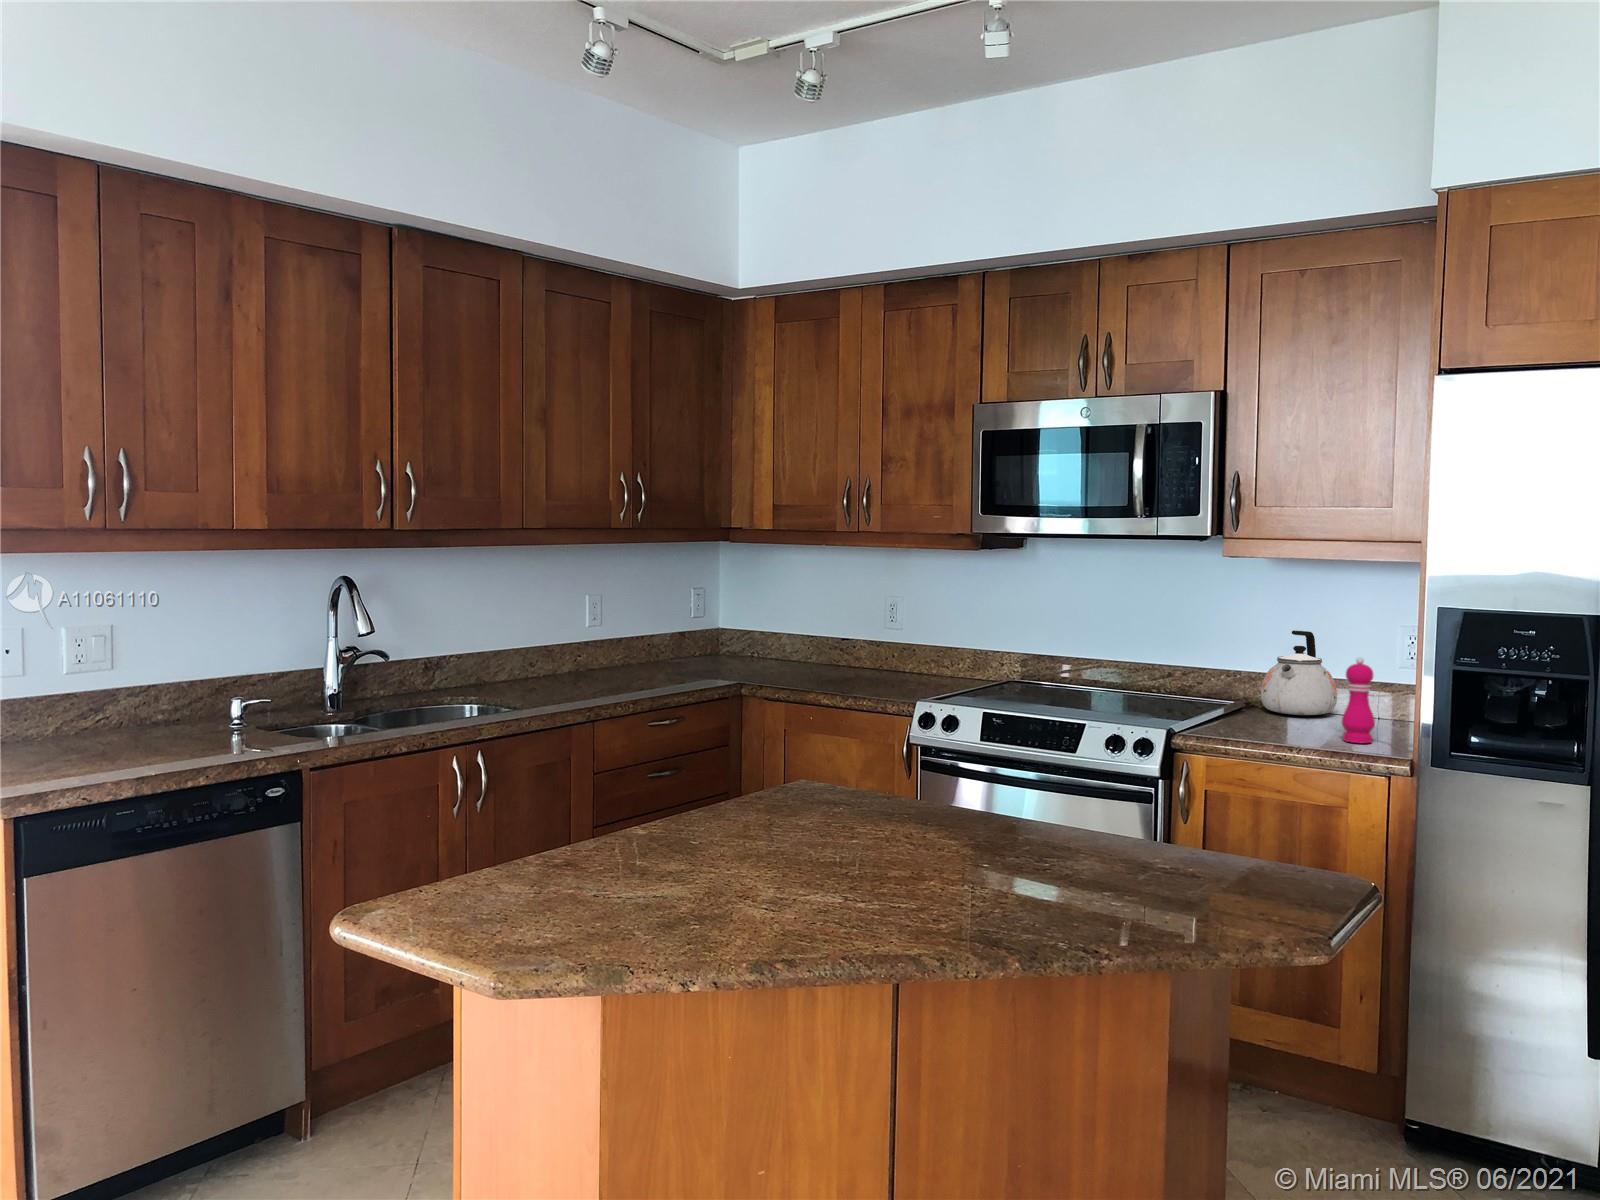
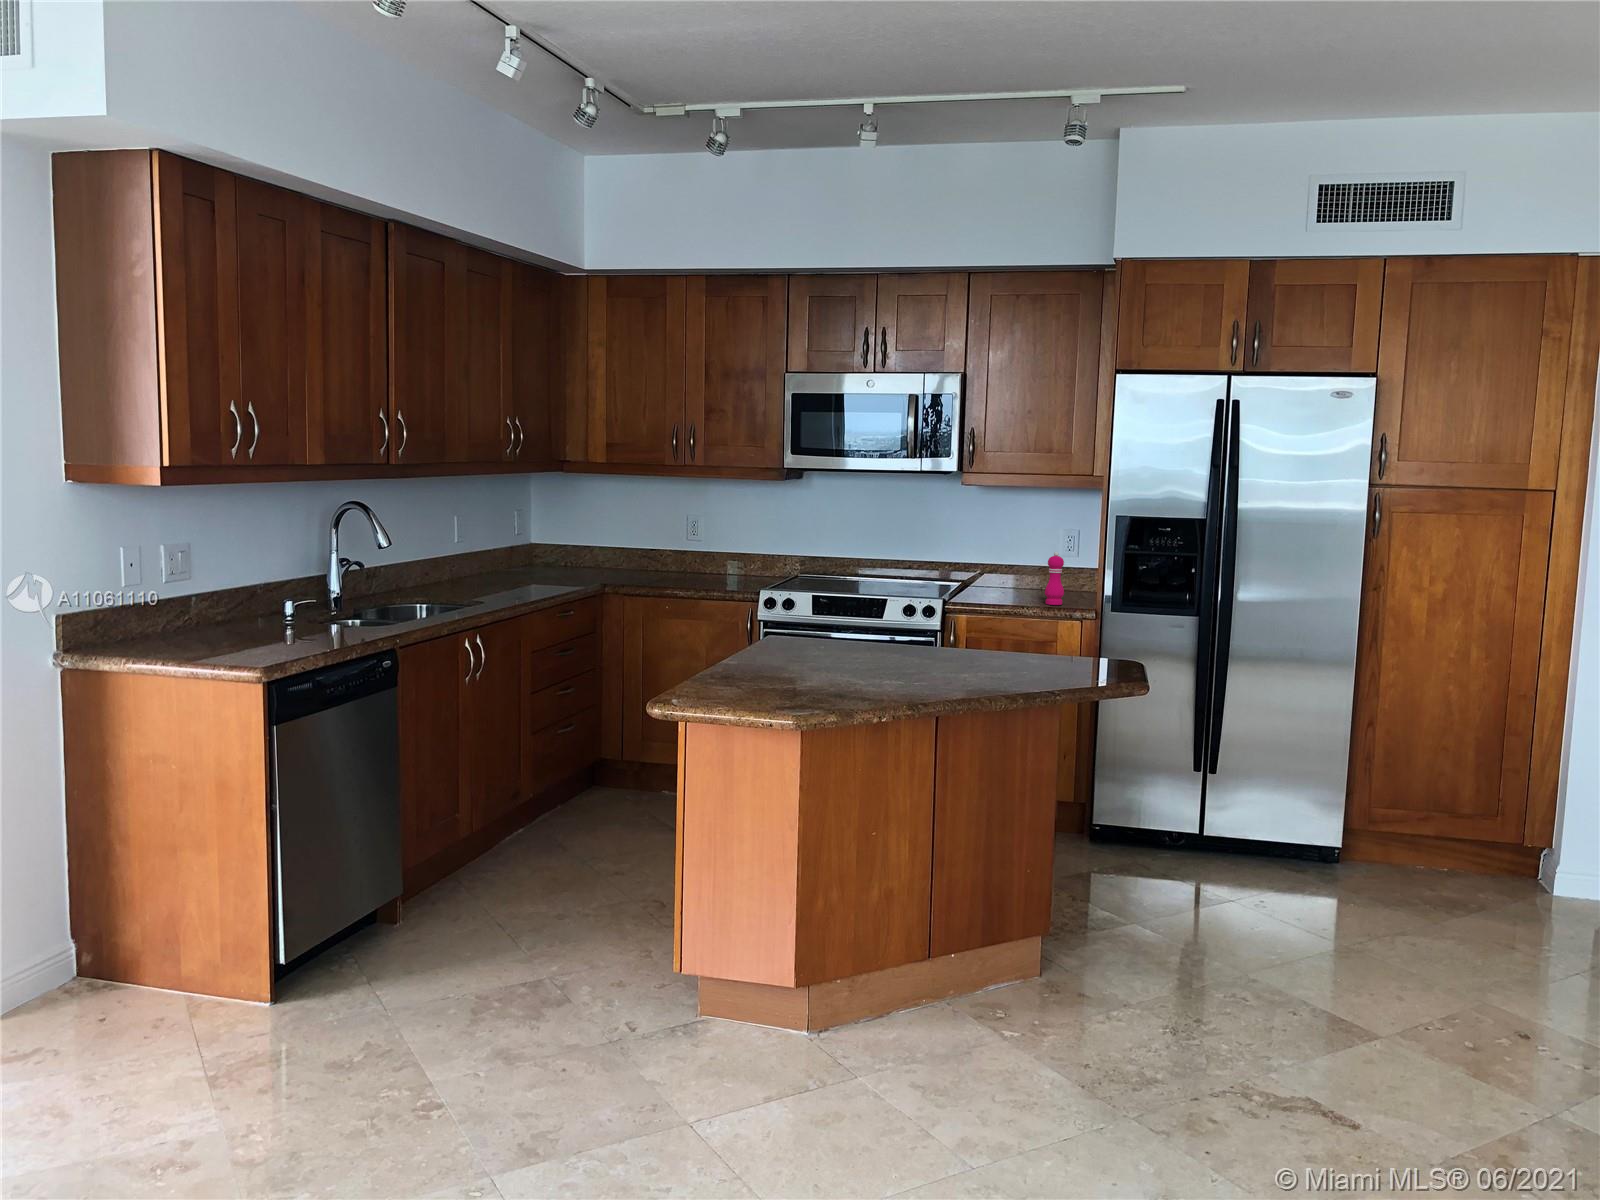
kettle: present [1261,630,1337,715] -> none [983,536,1030,591]

